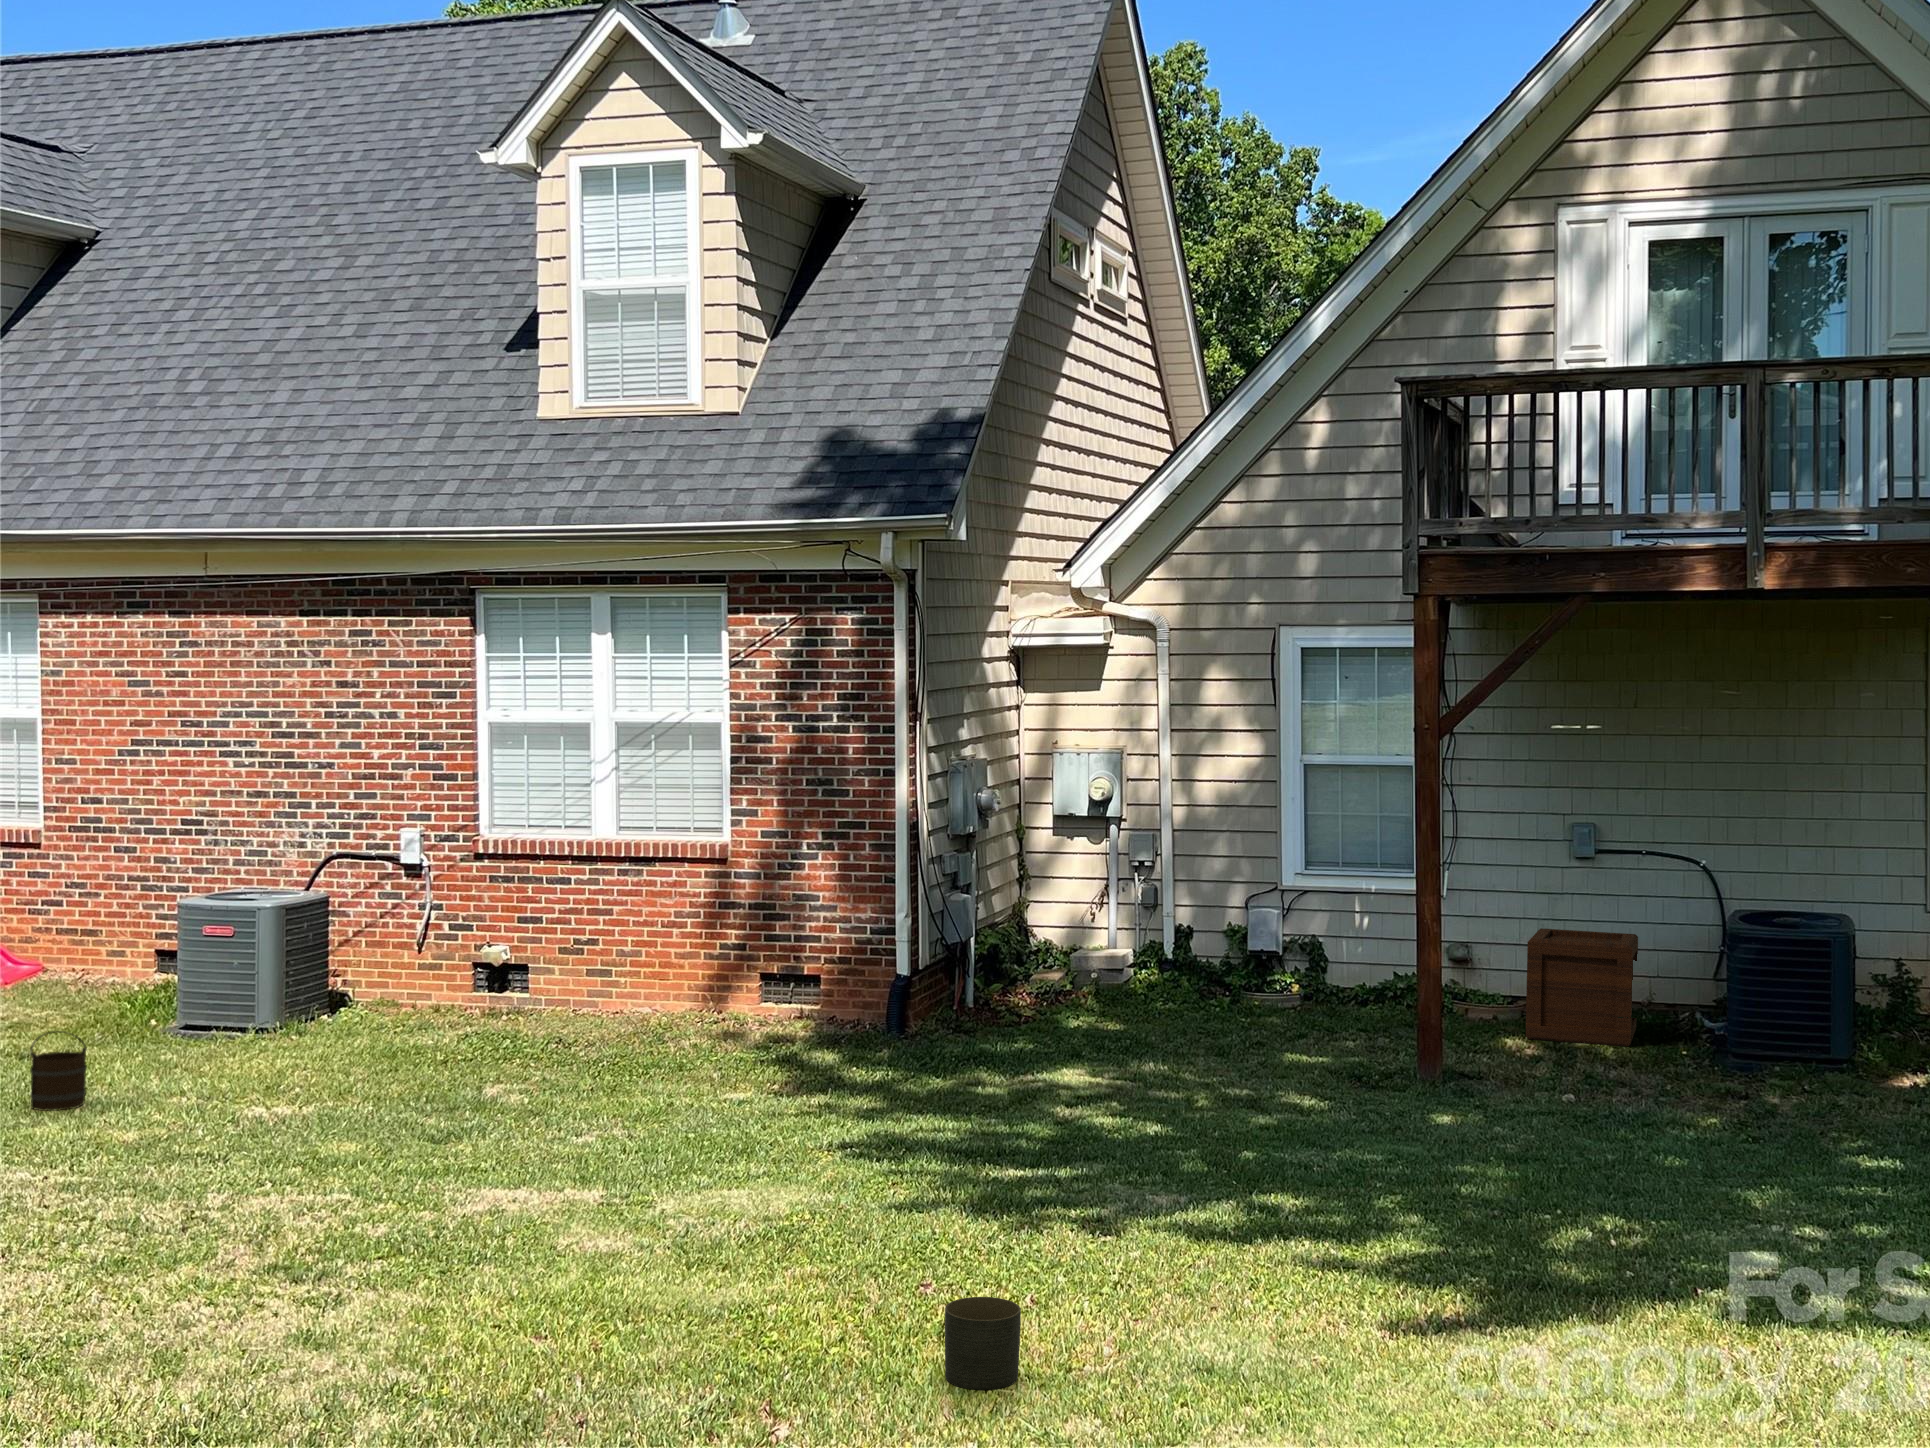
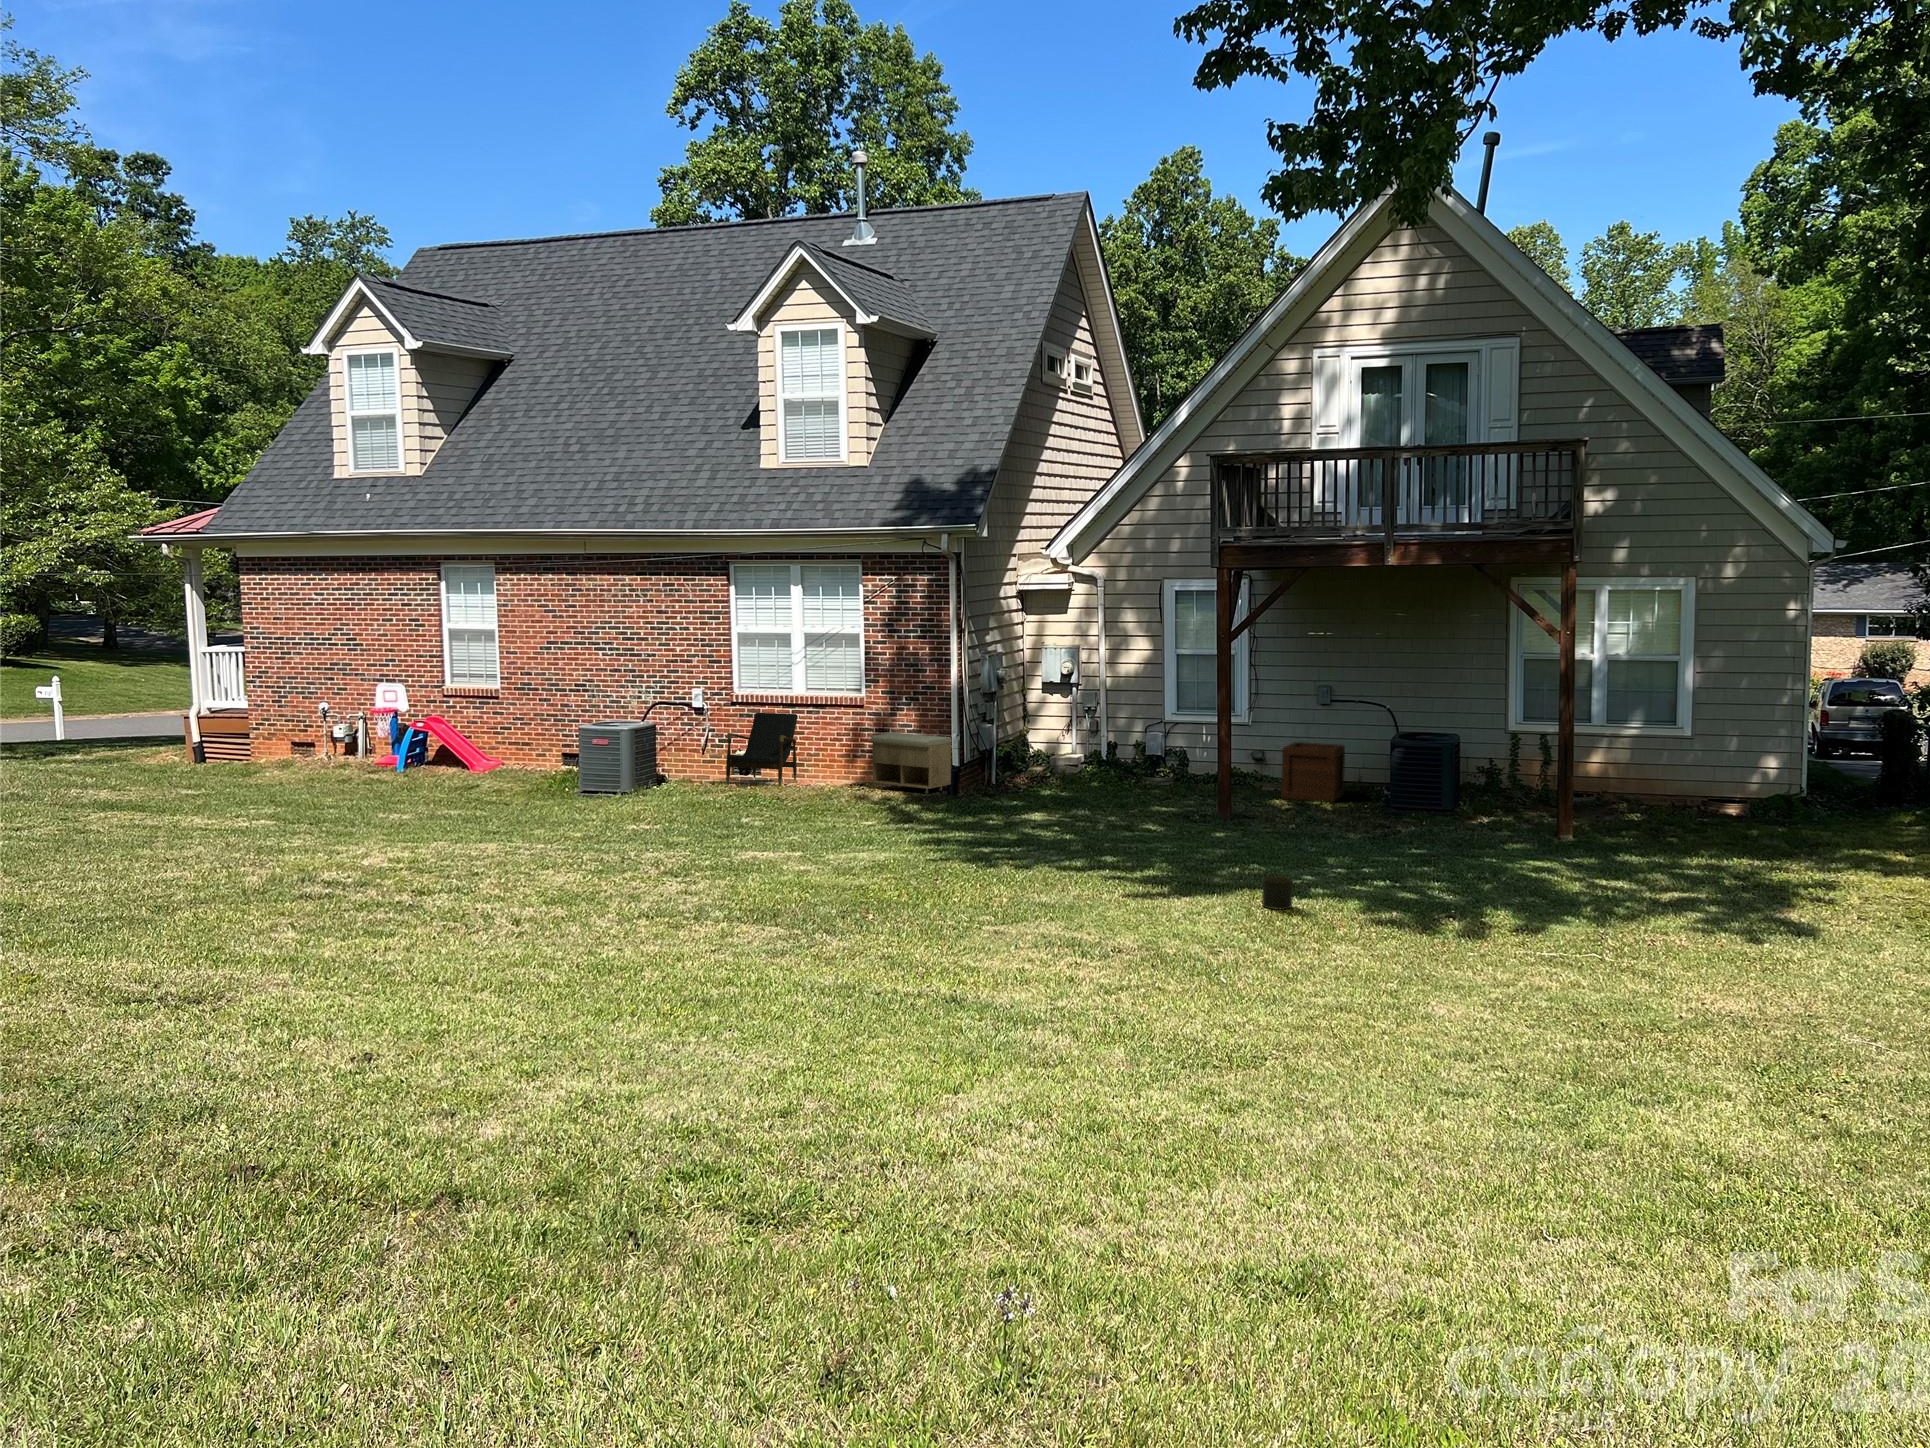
lounge chair: none [461,873,600,1018] -> present [726,712,798,787]
storage bench: none [742,912,895,1031] -> present [871,733,951,793]
bucket: present [30,1031,87,1111] -> none [528,786,554,823]
planter: present [945,1297,1021,1390] -> present [1262,876,1293,910]

